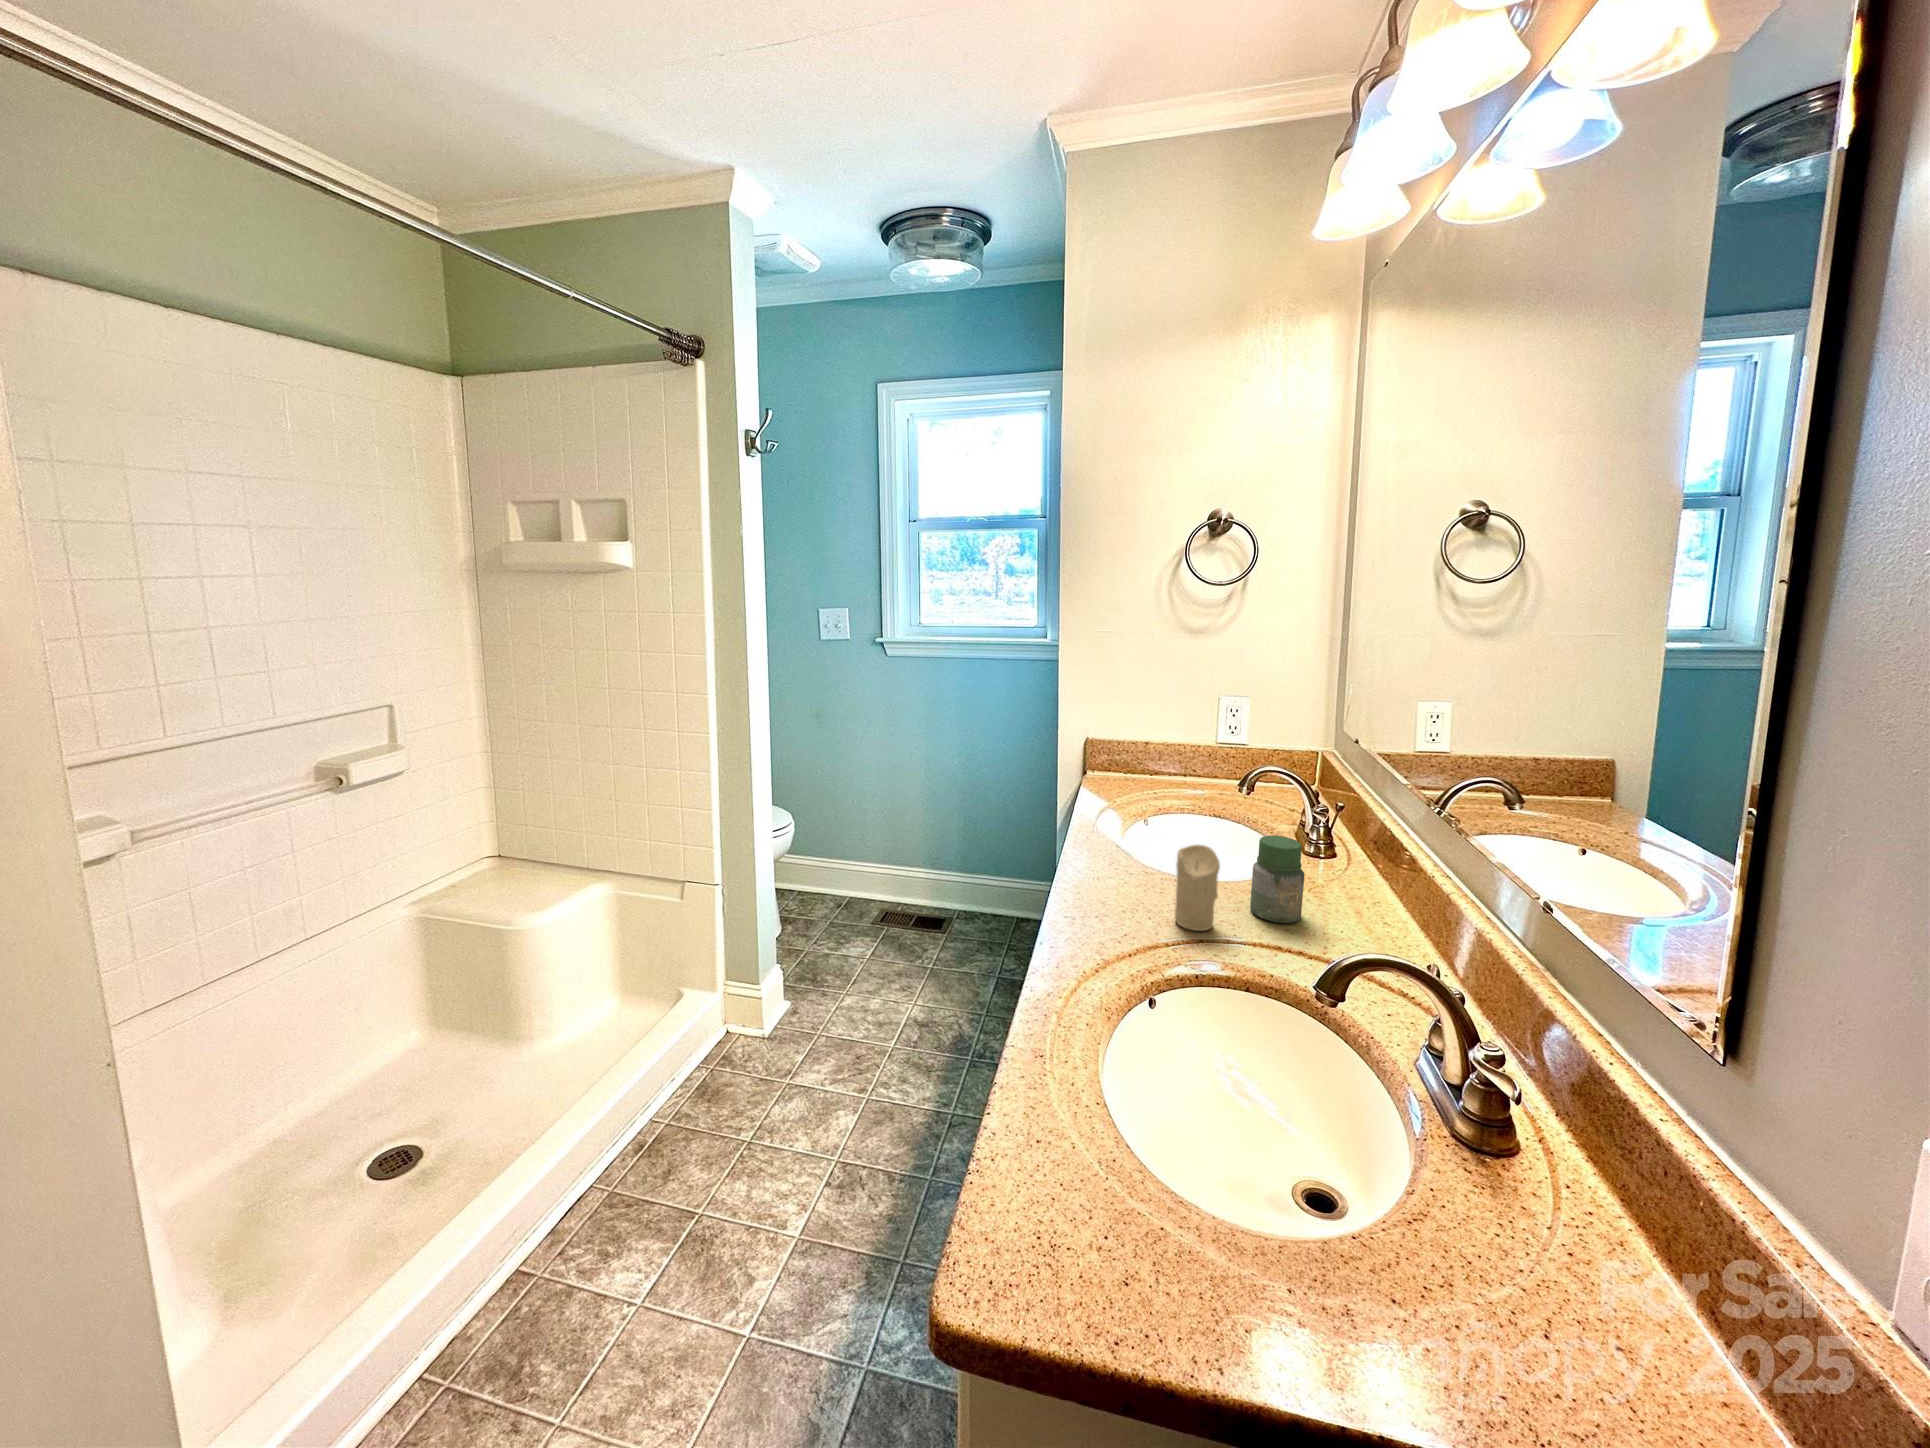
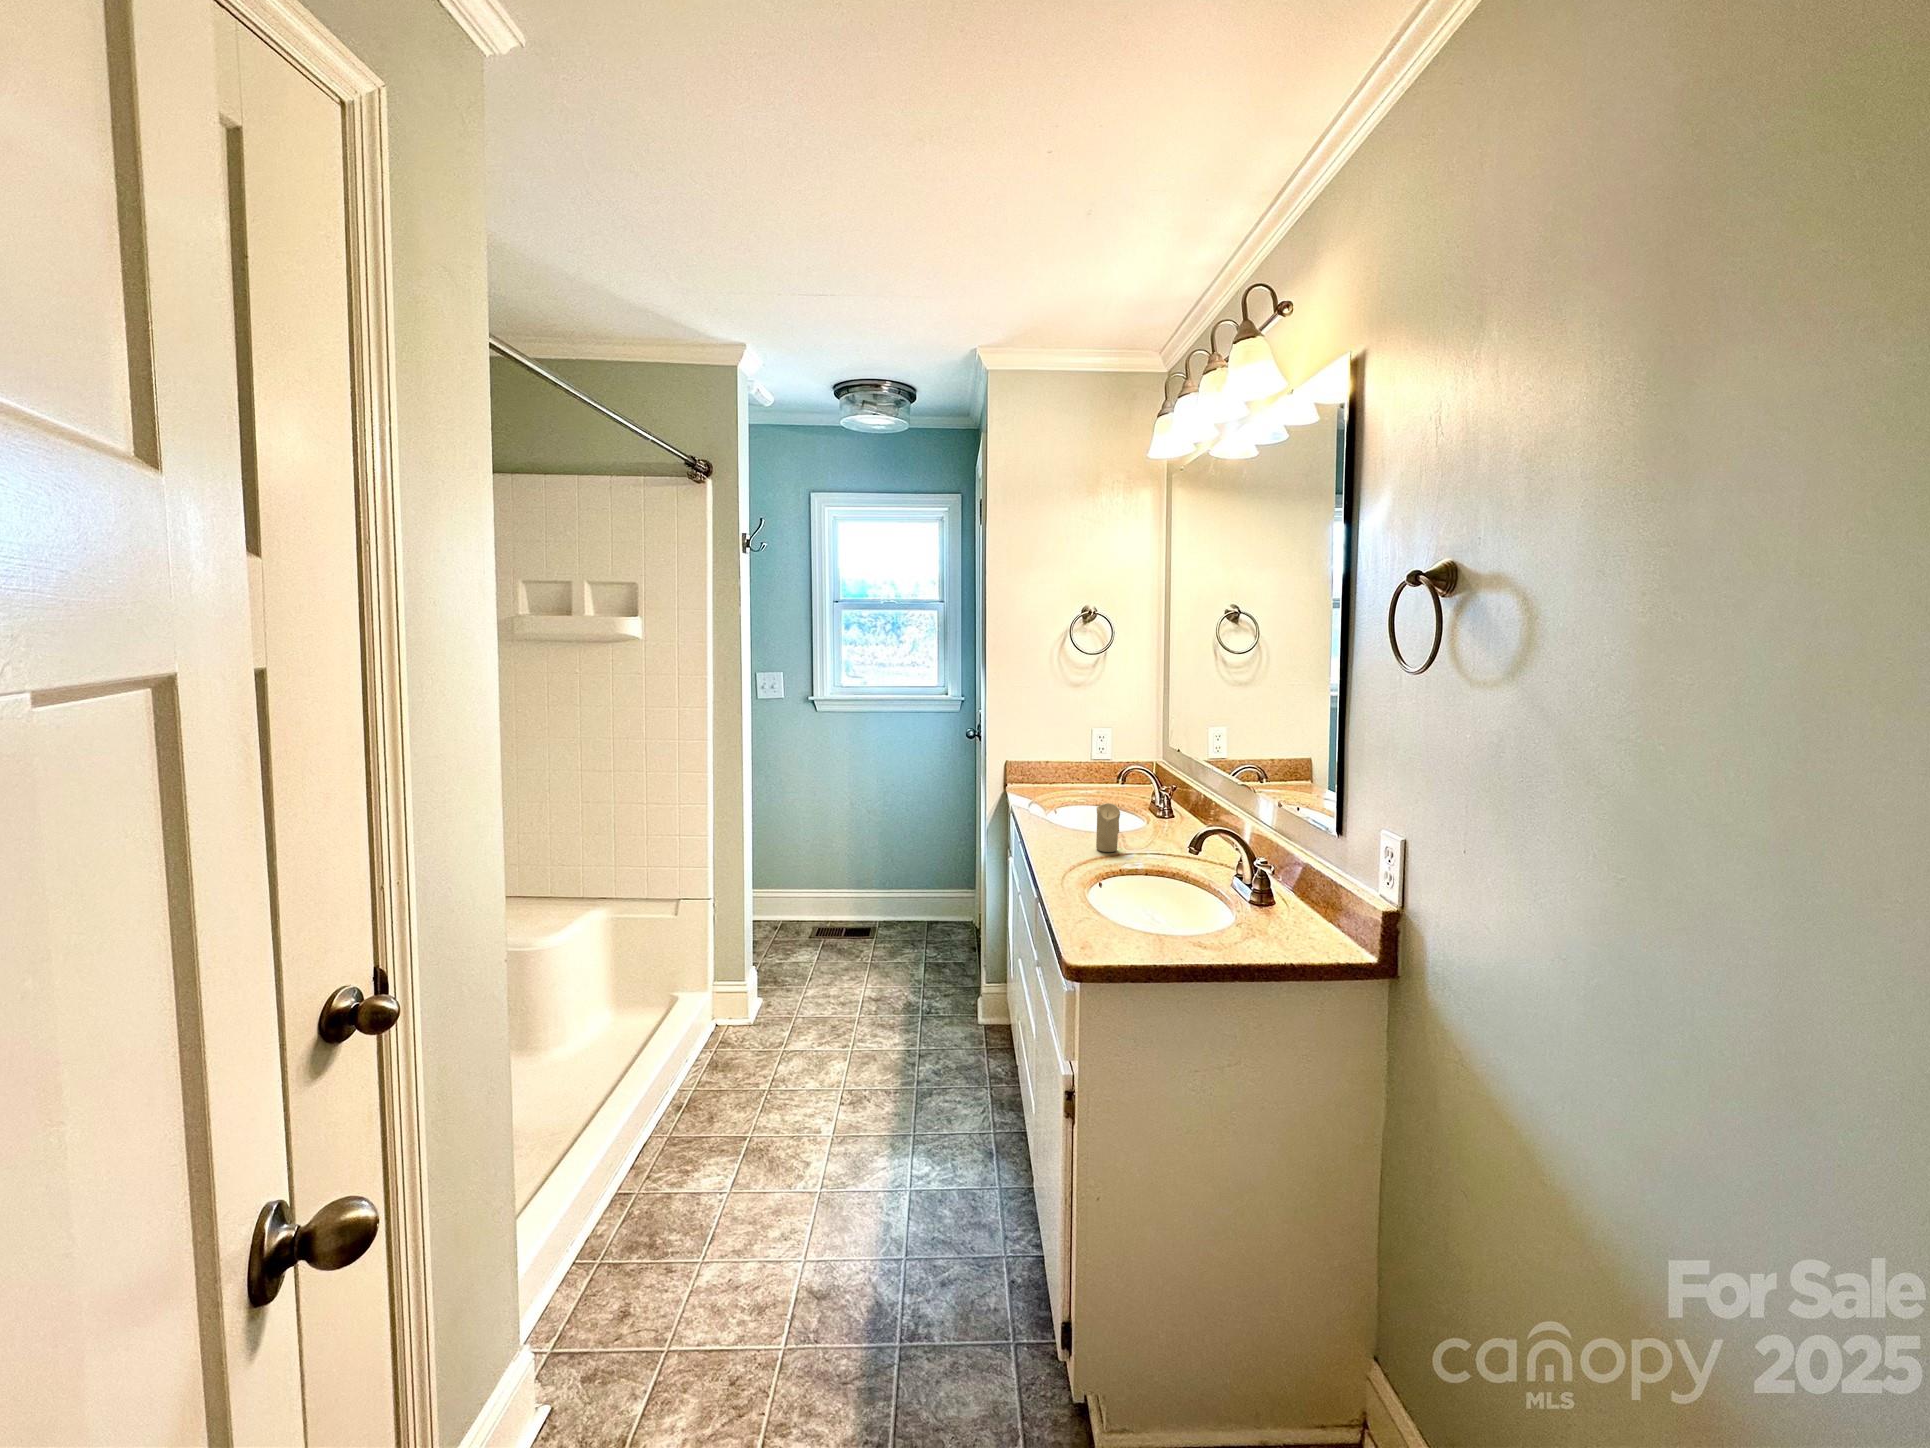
jar: present [1250,836,1304,923] -> none [1134,798,1161,845]

